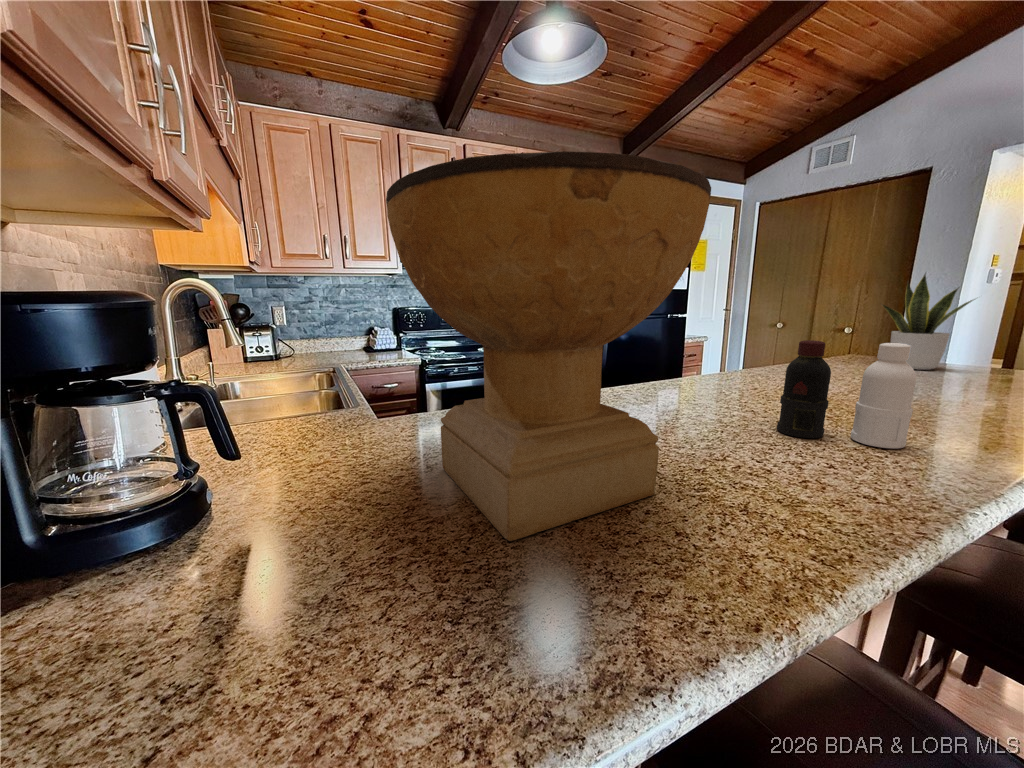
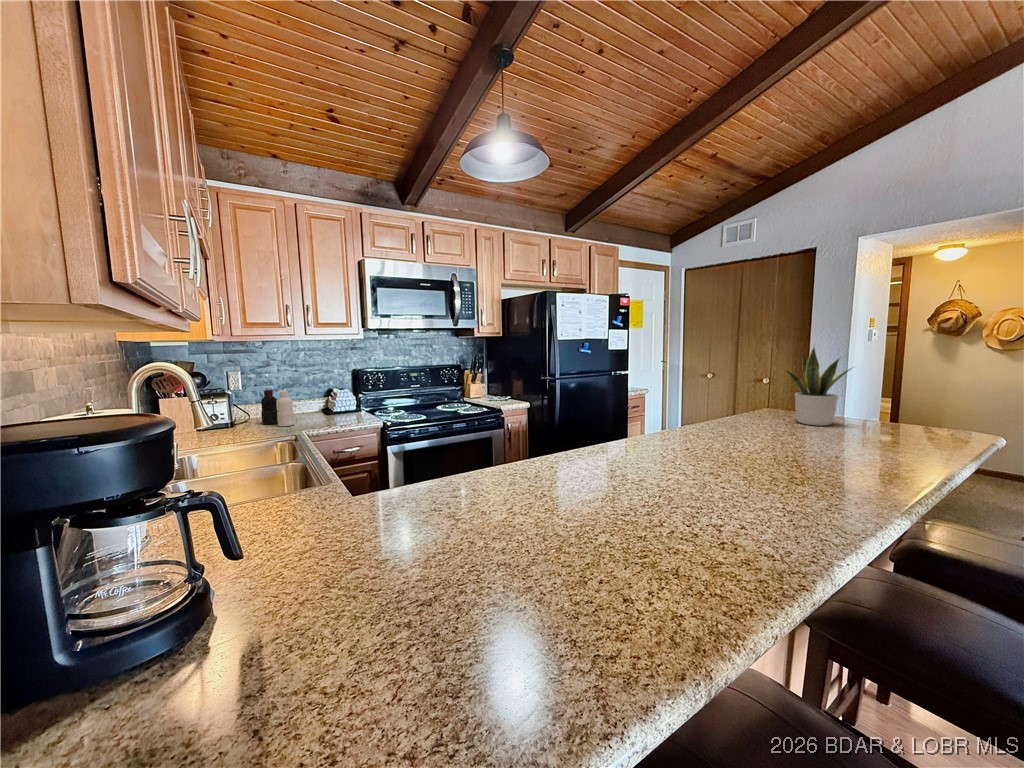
decorative bowl: present [386,151,711,541] -> none [384,330,633,619]
bottle: present [777,340,916,449] -> present [261,390,295,426]

